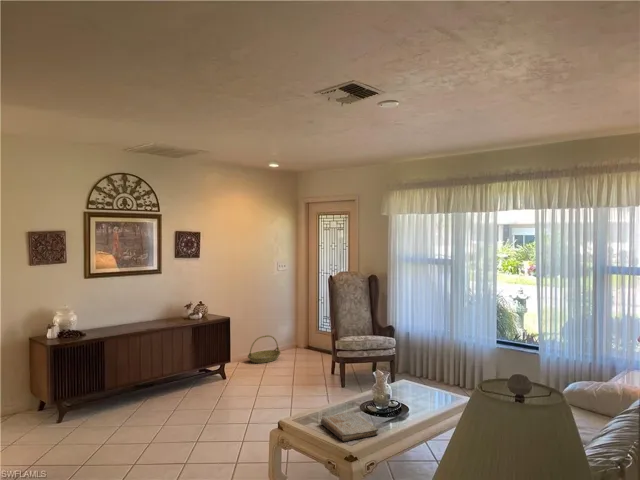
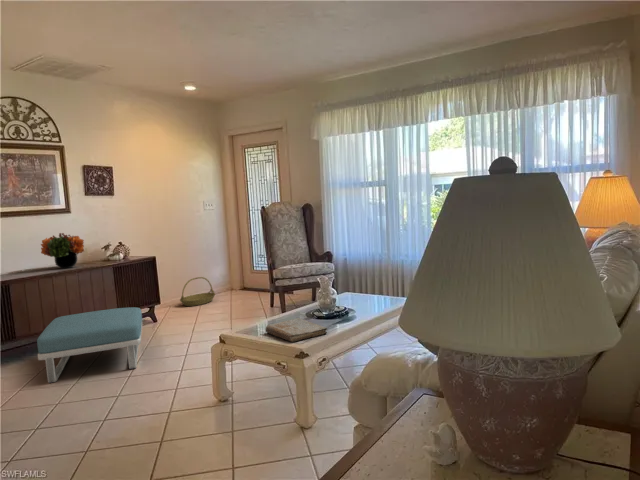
flower arrangement: none [132,293,170,325] -> present [41,233,84,268]
footstool: none [122,369,212,438] -> present [37,307,143,383]

